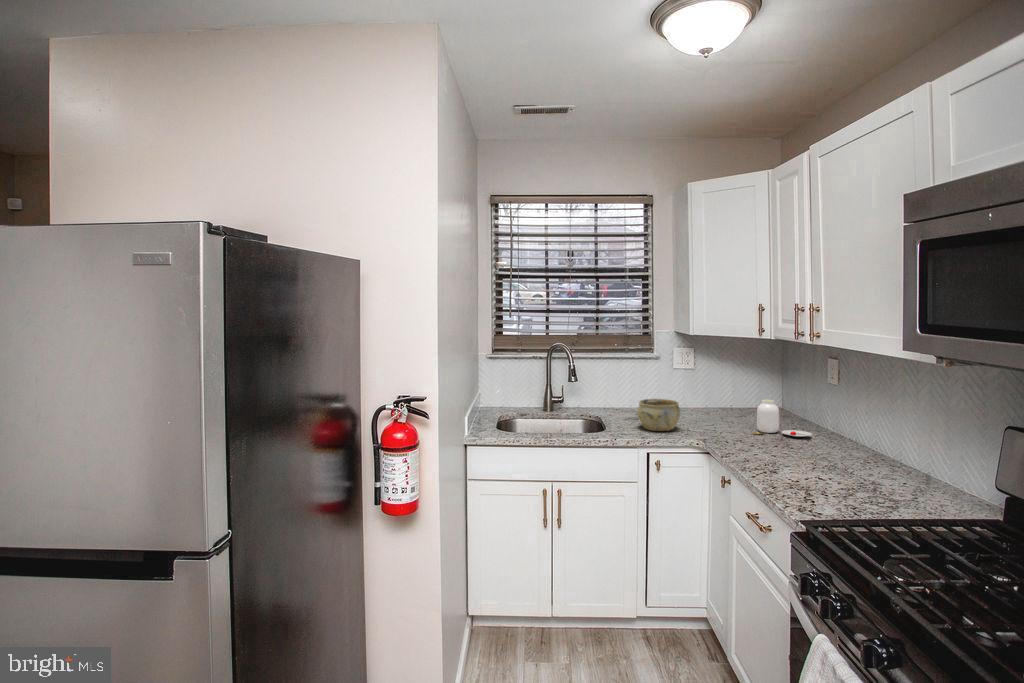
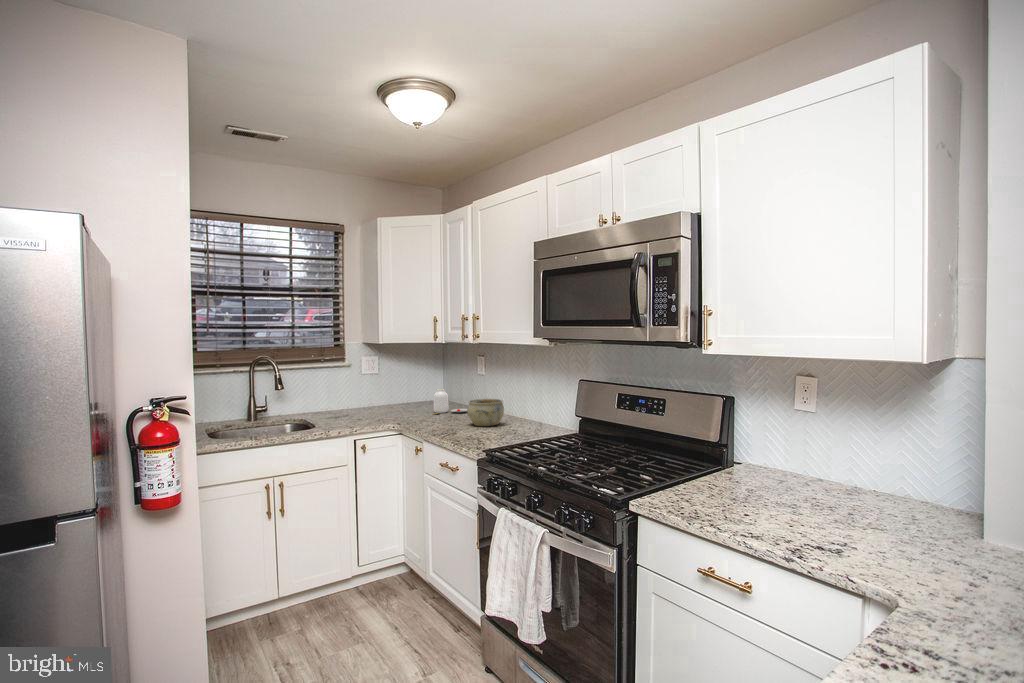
ceramic bowl: present [637,399,680,431] -> present [467,398,504,426]

